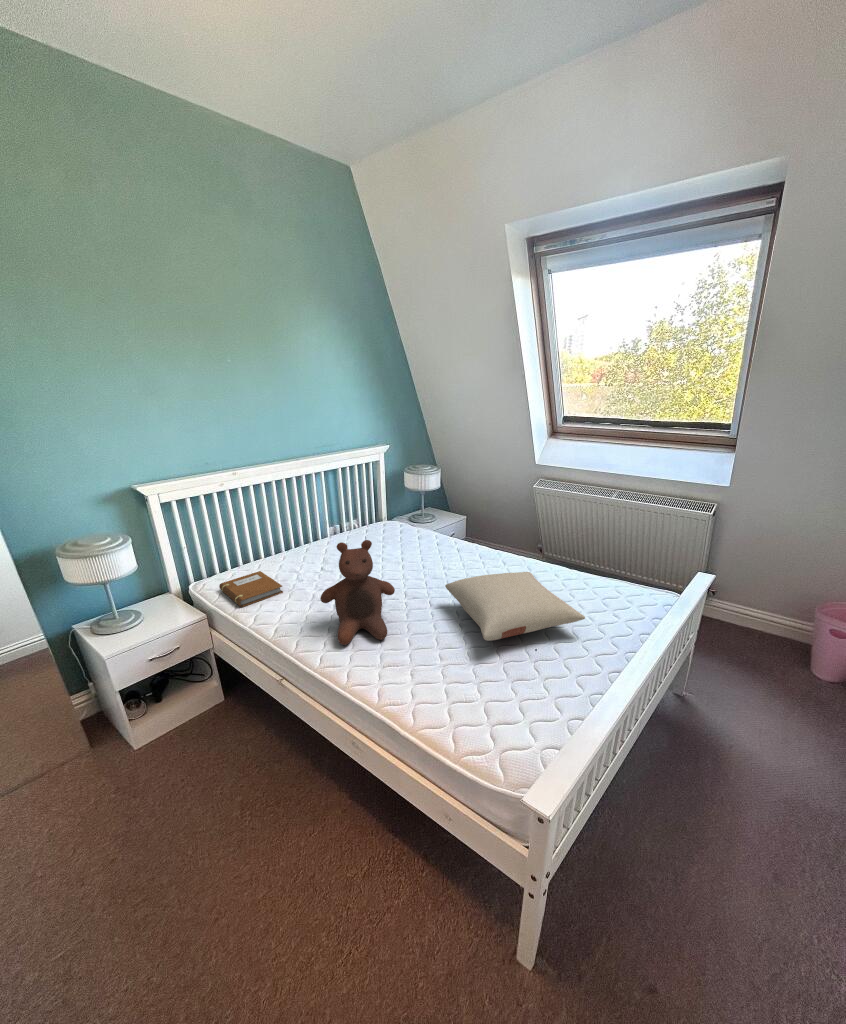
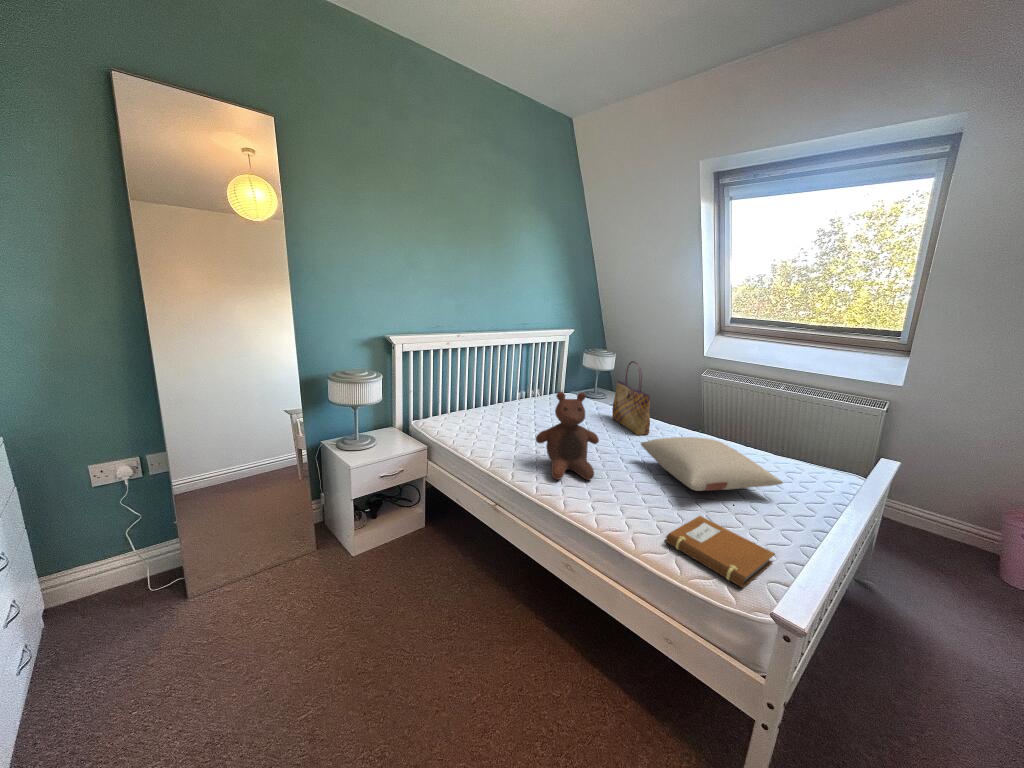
tote bag: none [430,486,467,569] -> present [612,361,650,435]
notebook: present [219,571,283,607] -> present [666,516,775,588]

